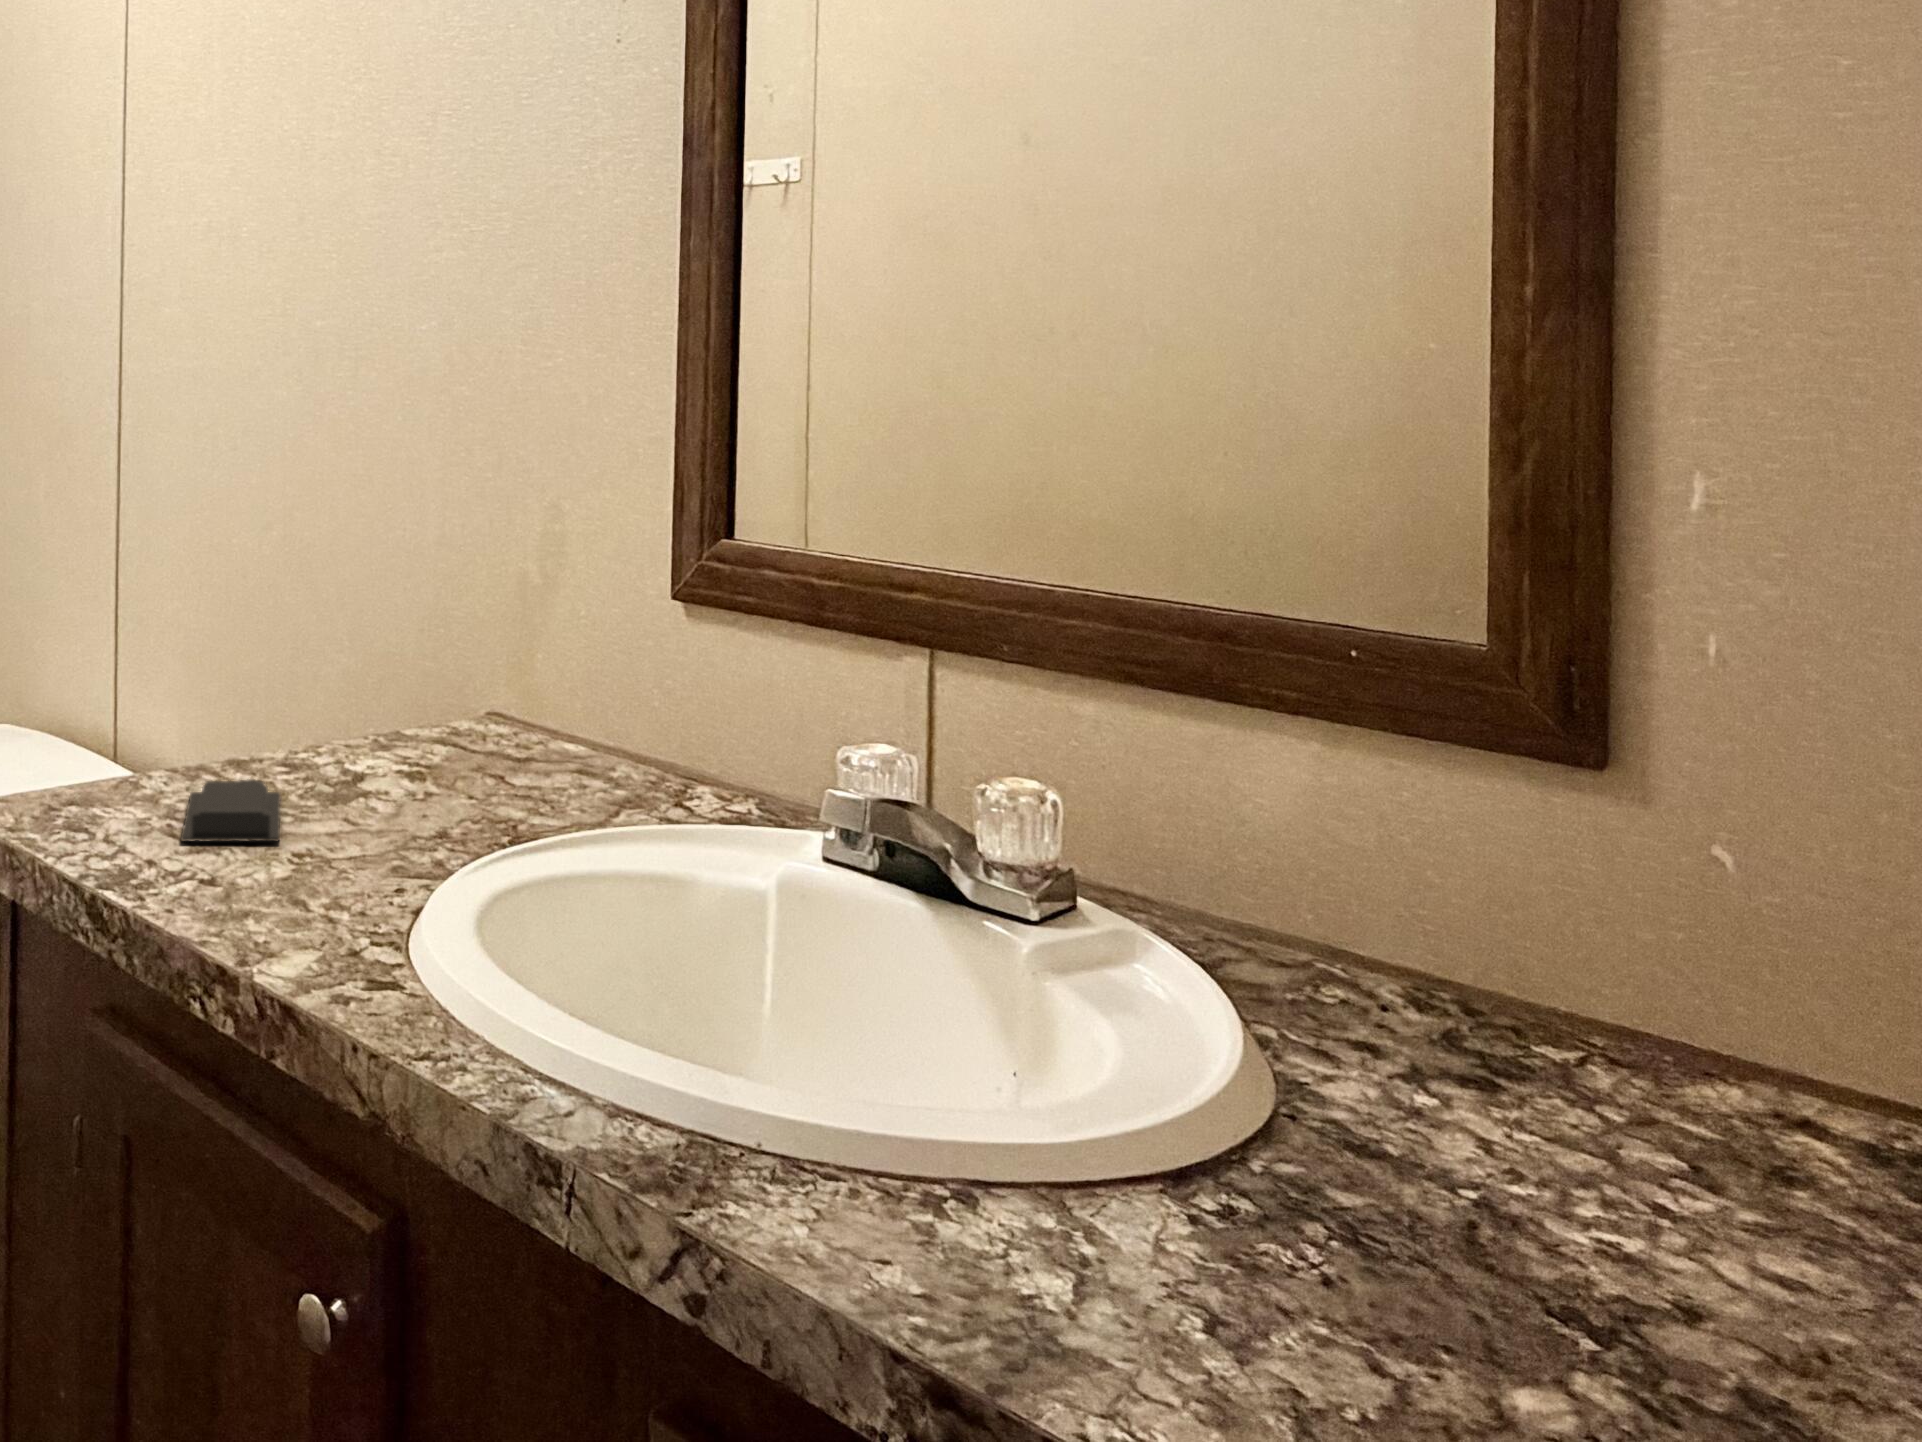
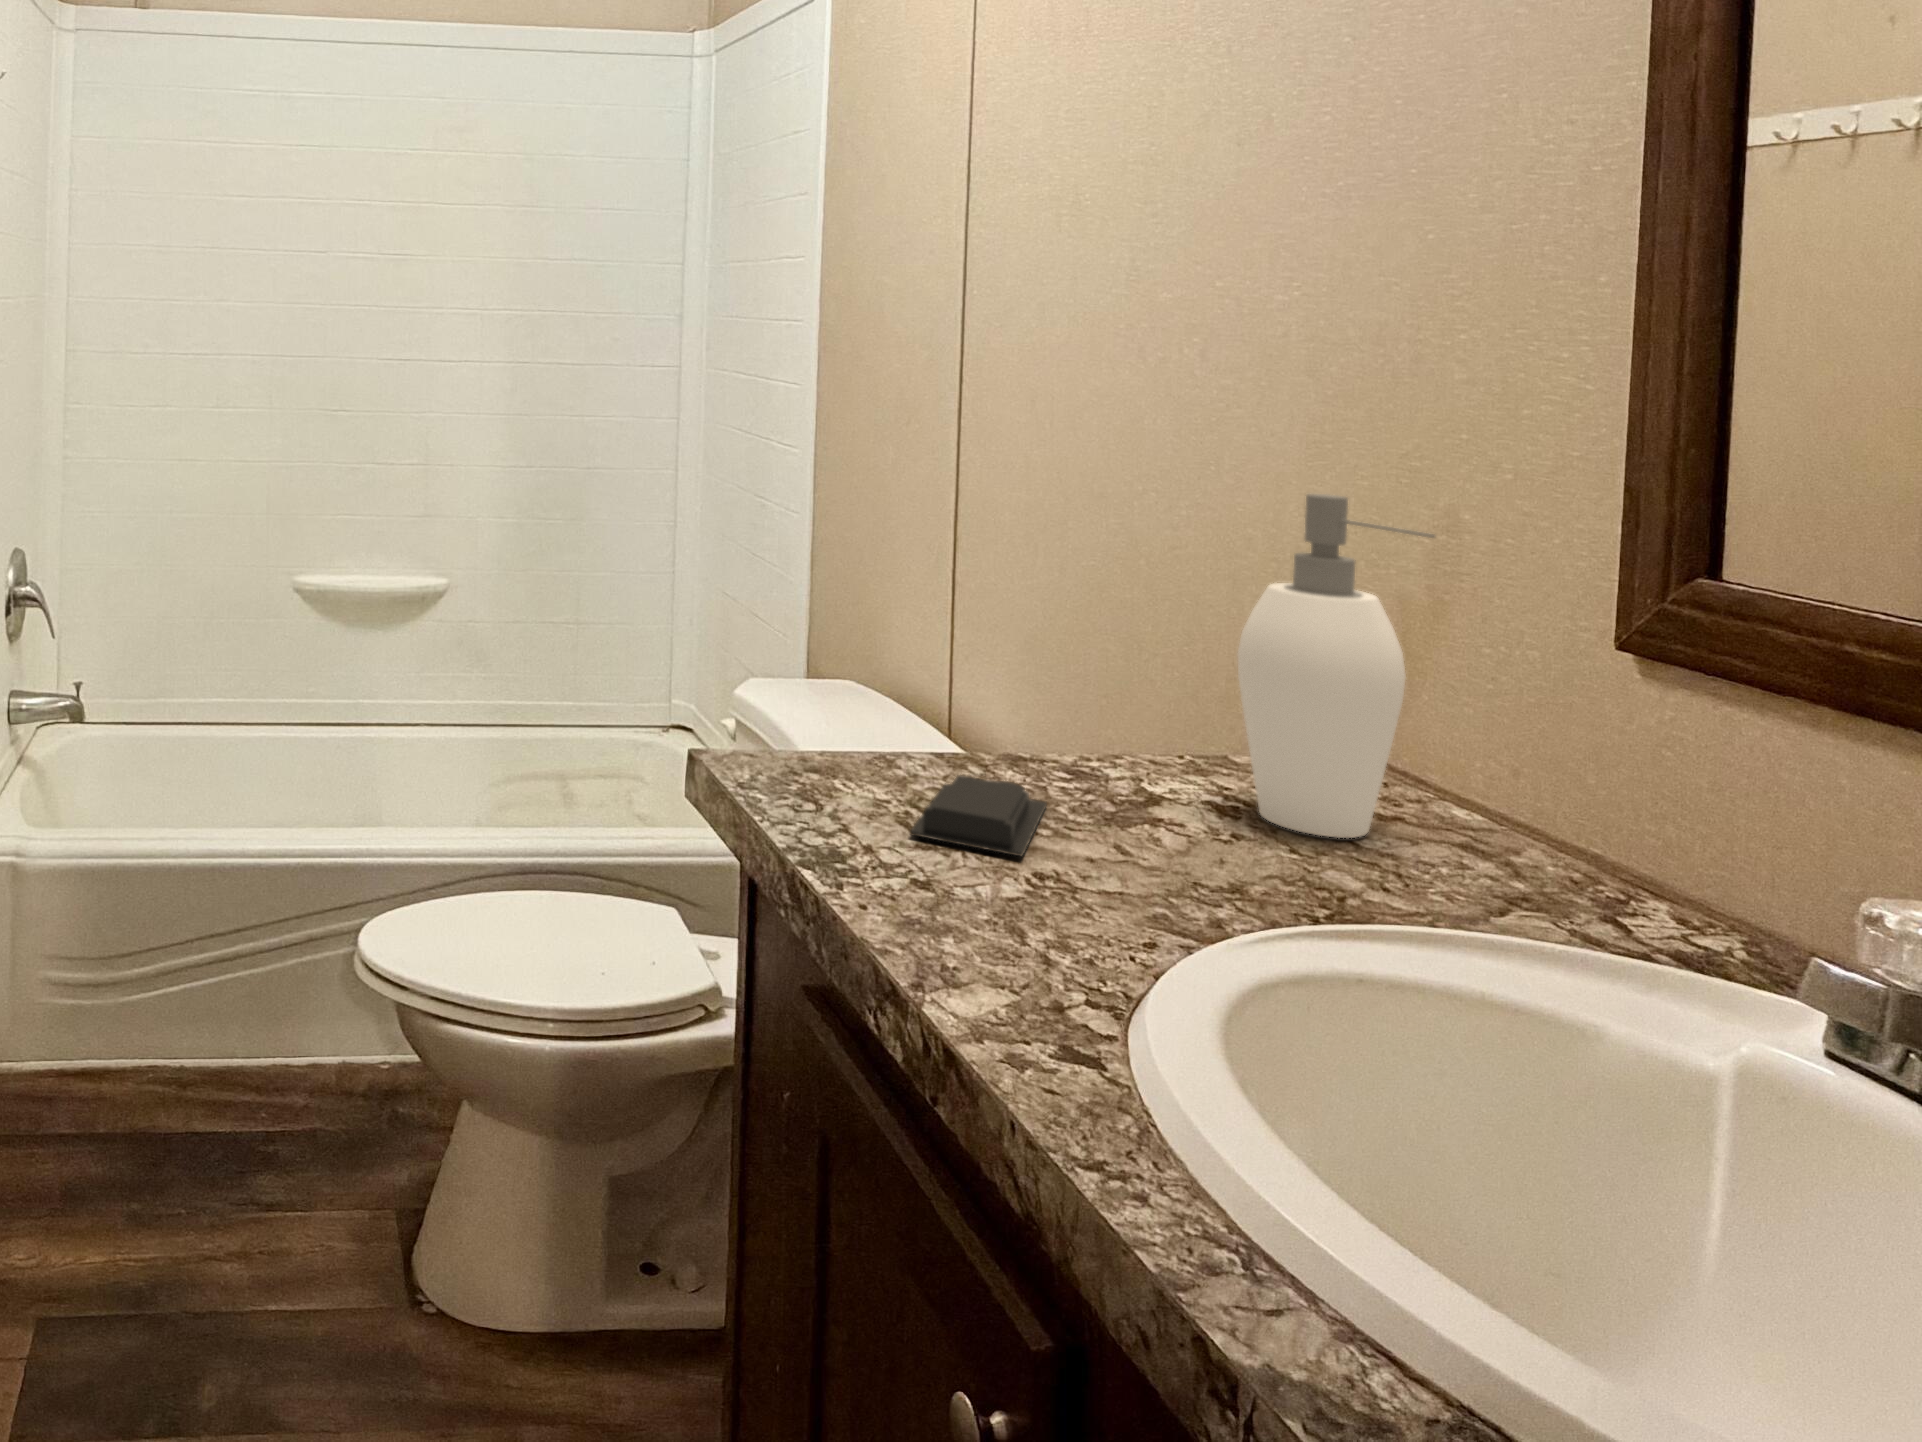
soap dispenser: none [420,496,564,781] -> present [1238,494,1435,838]

